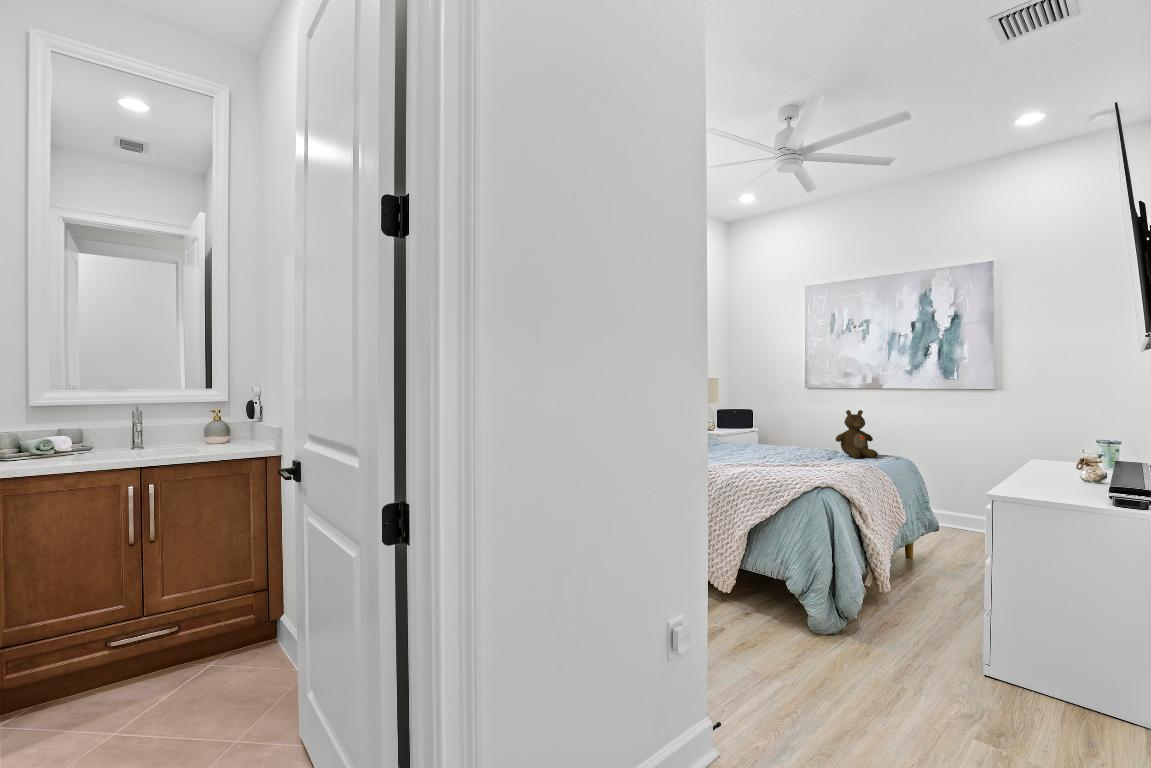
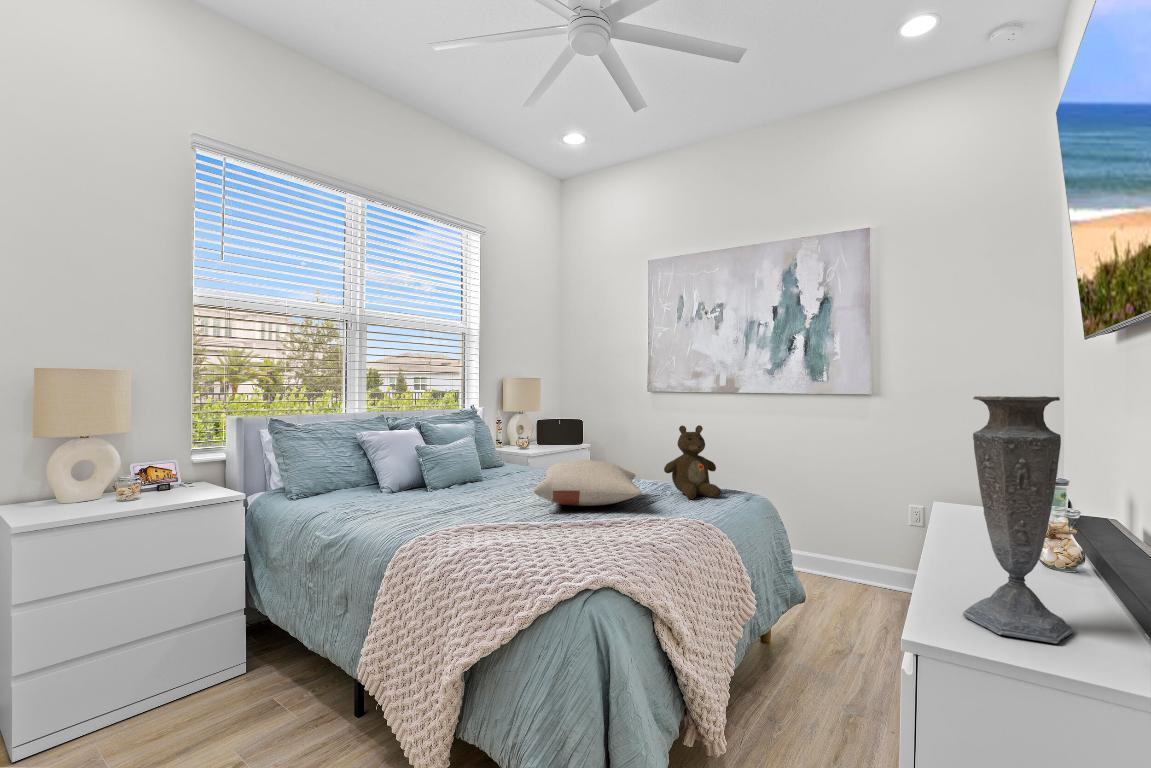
vase: none [1024,387,1078,496] -> present [963,396,1073,643]
pillow: none [752,432,828,459] -> present [534,460,642,506]

